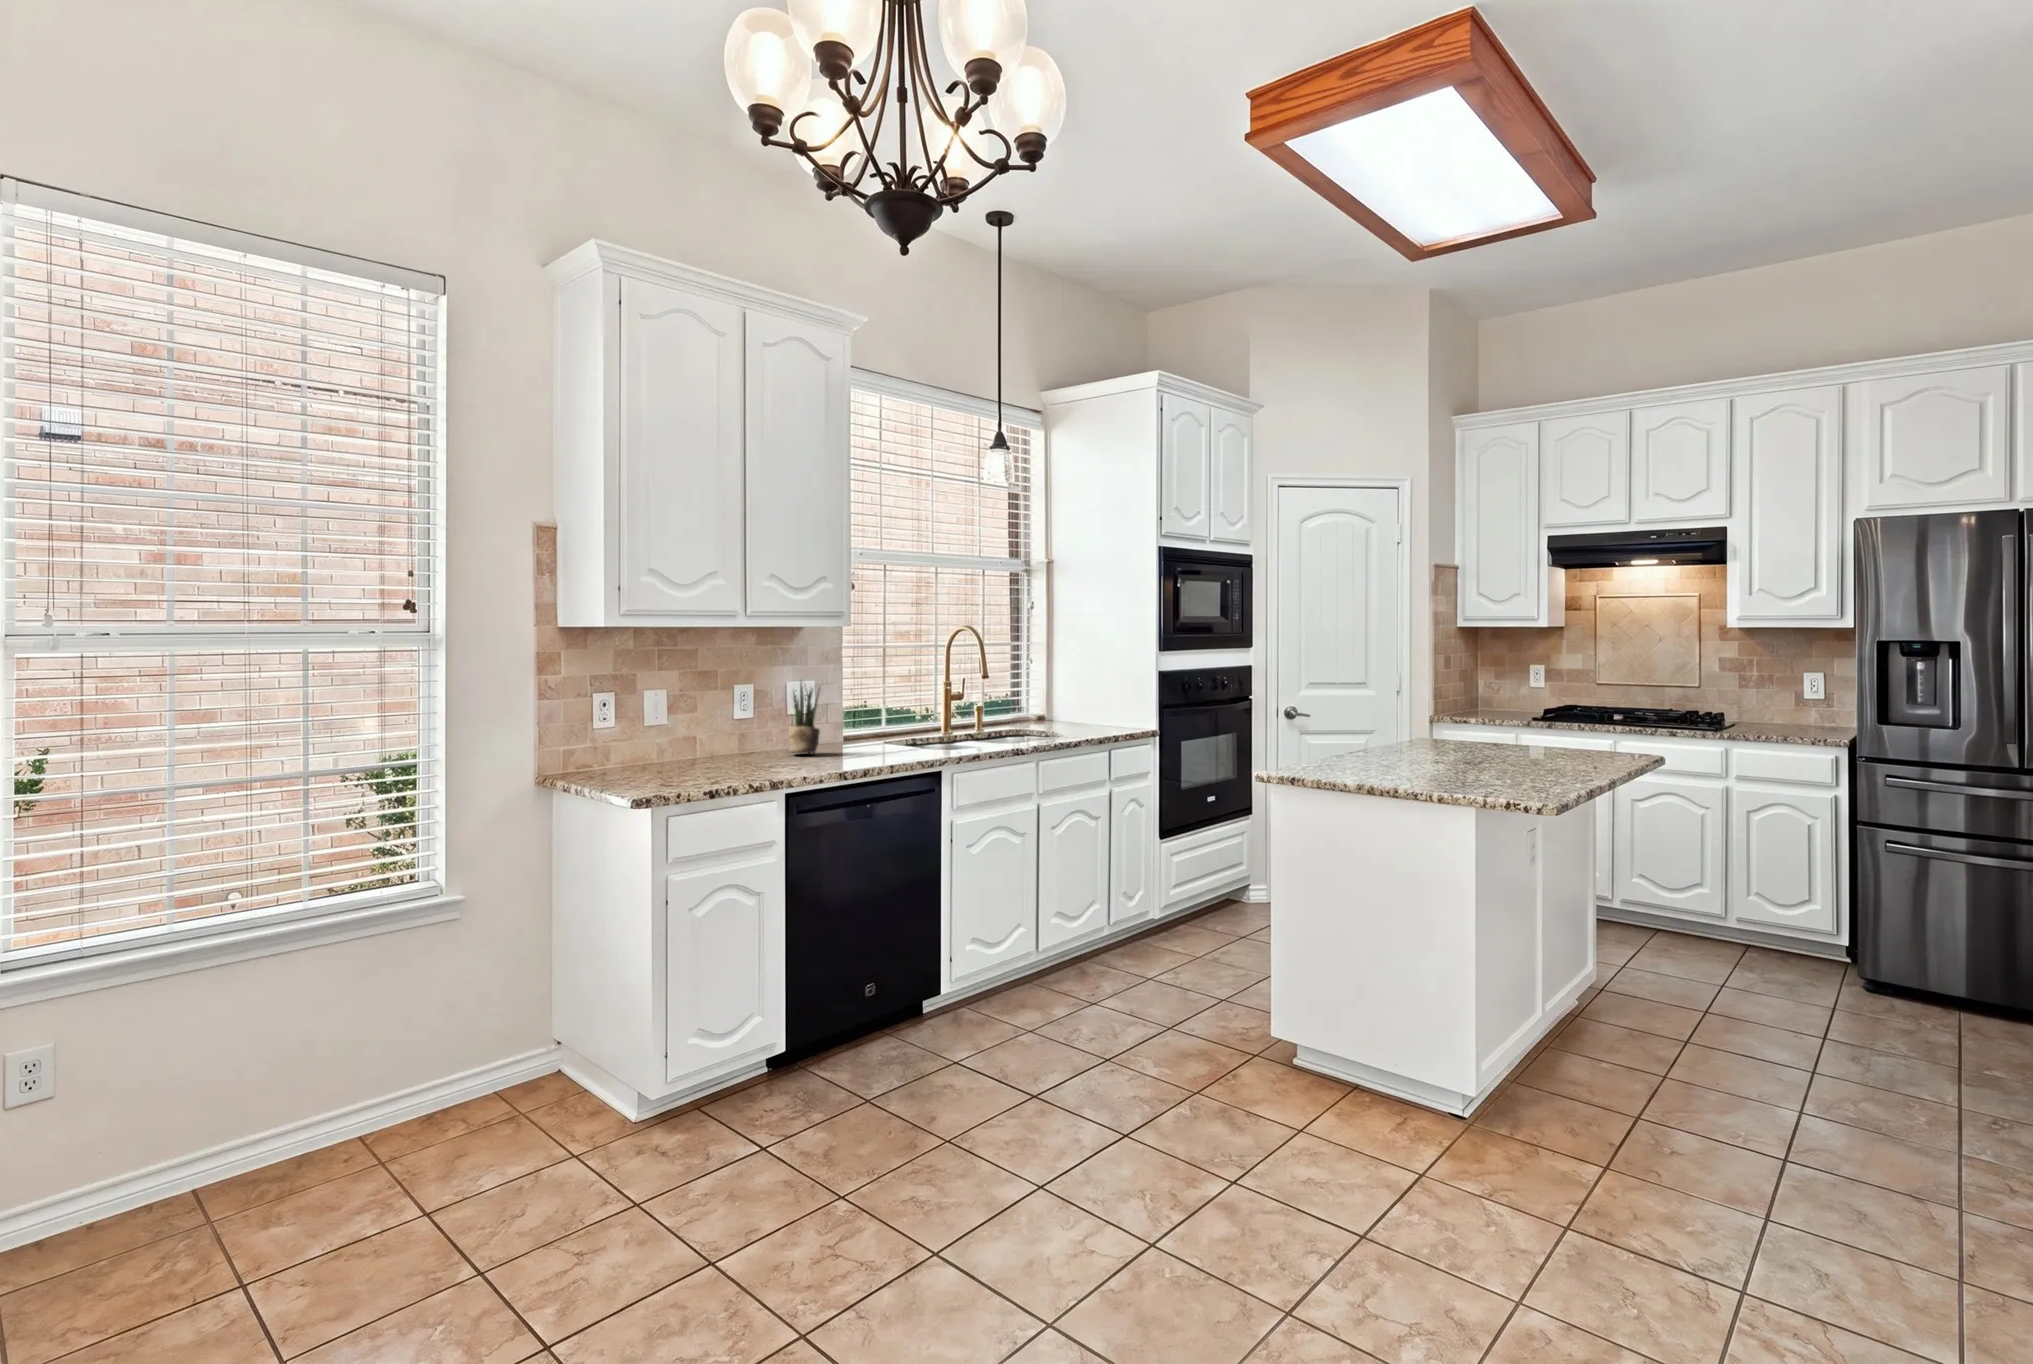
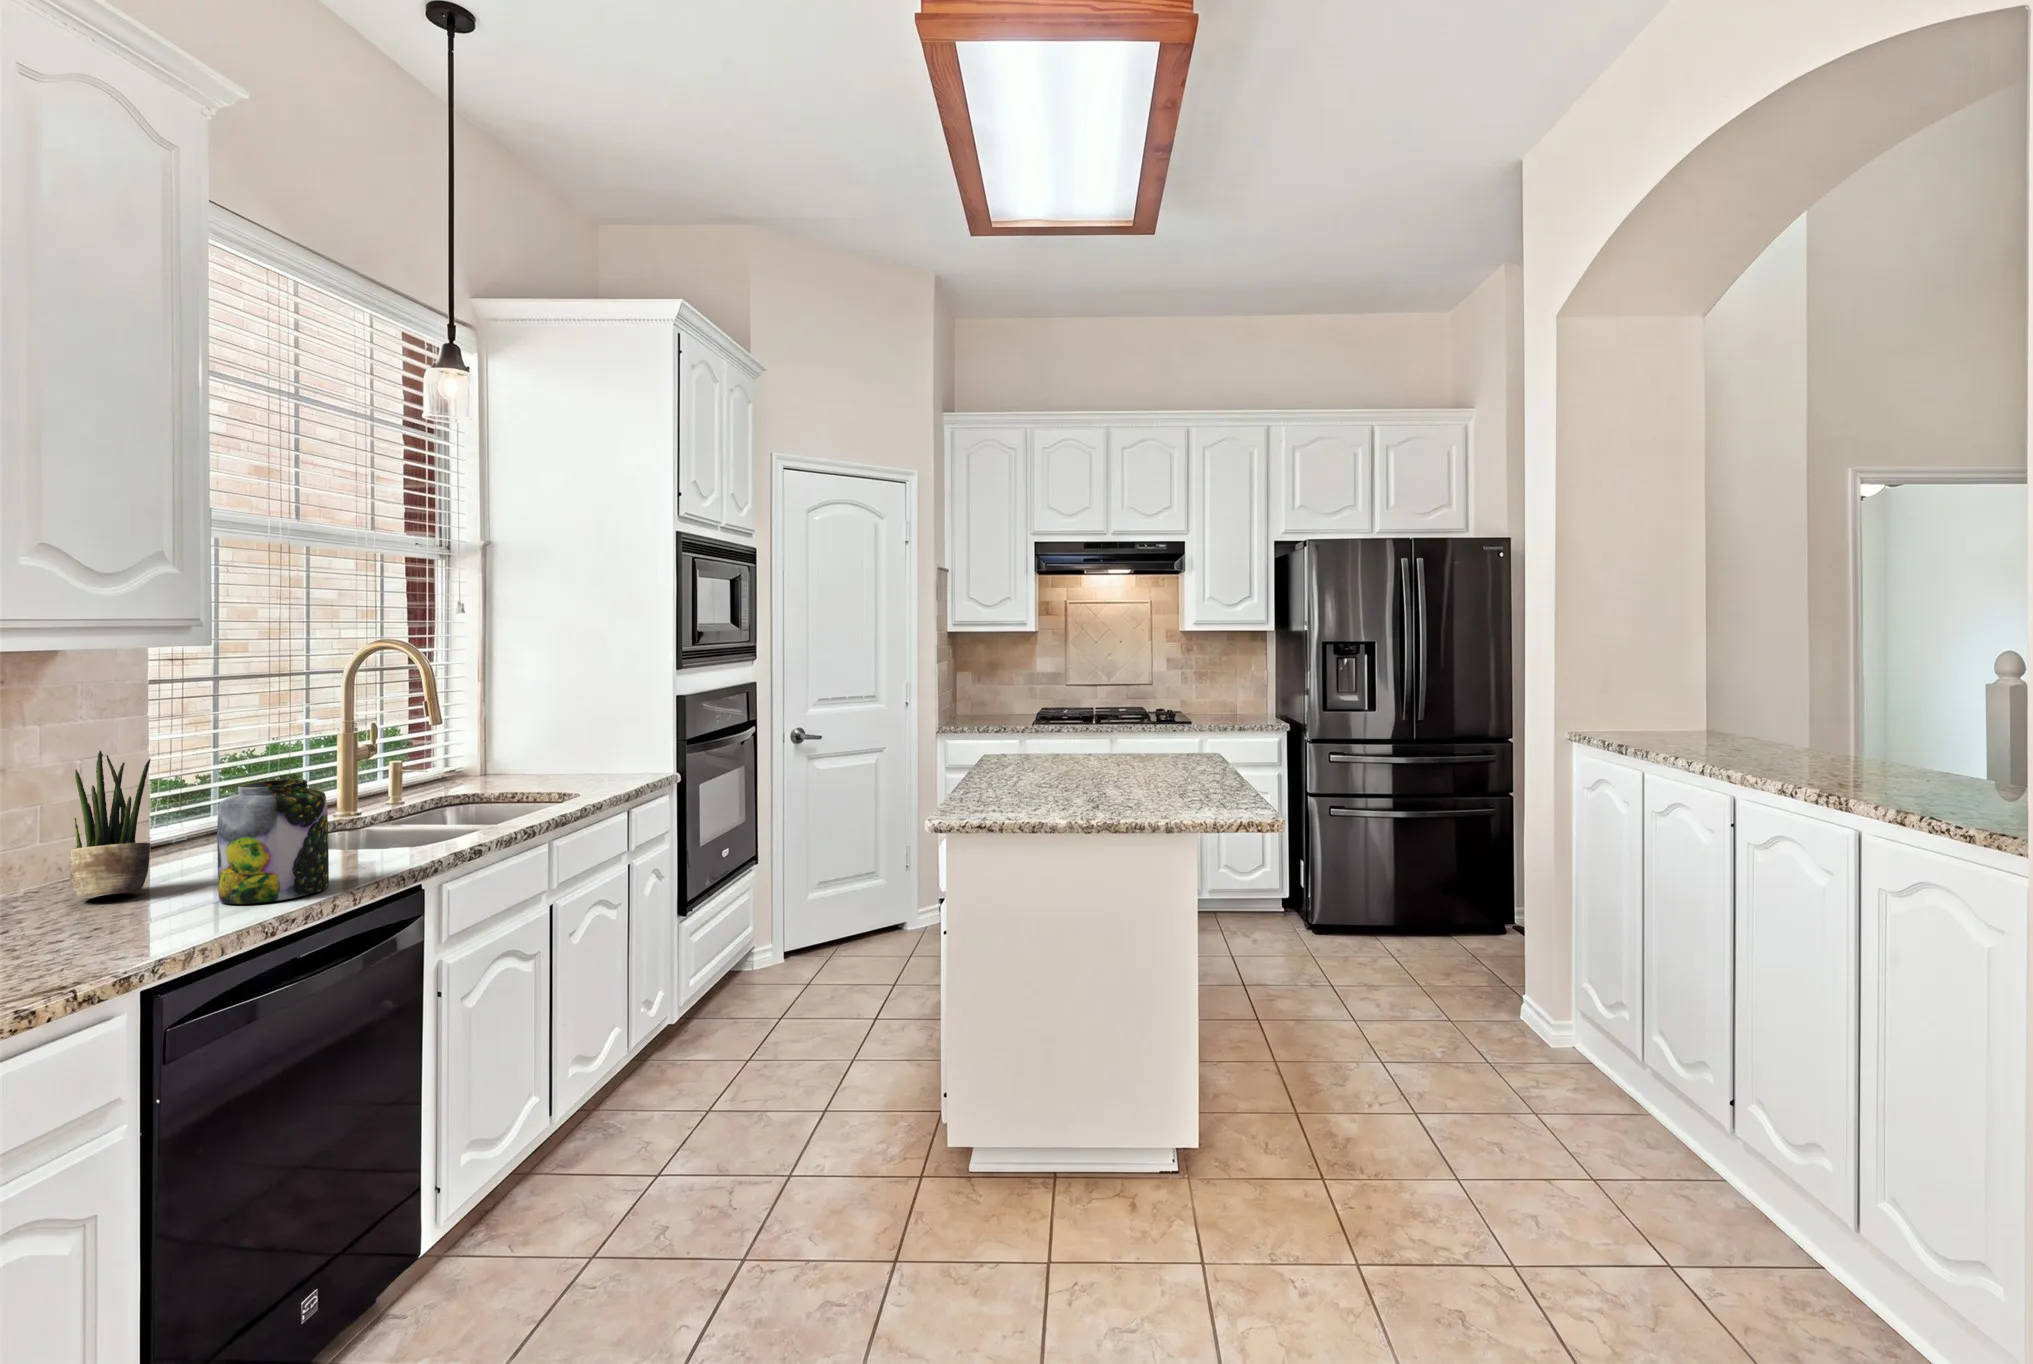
jar: none [837,699,885,762] -> present [217,779,329,904]

